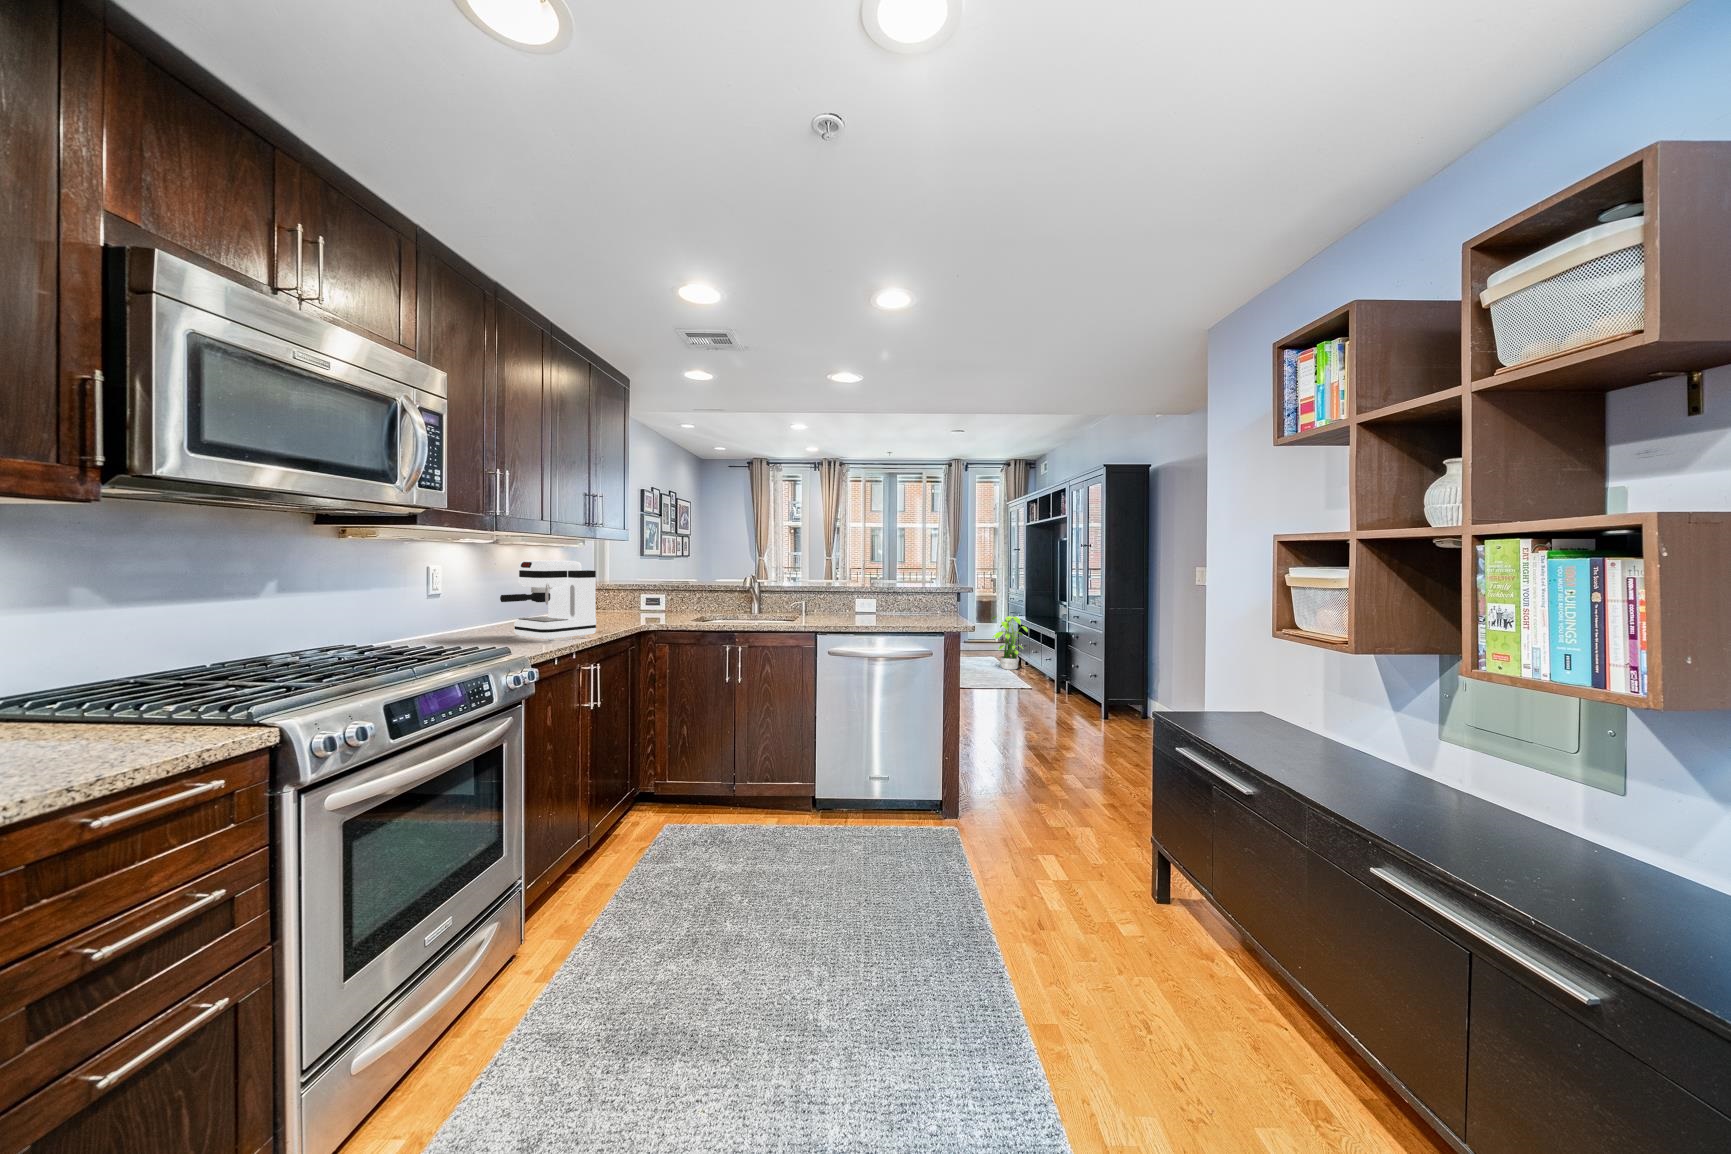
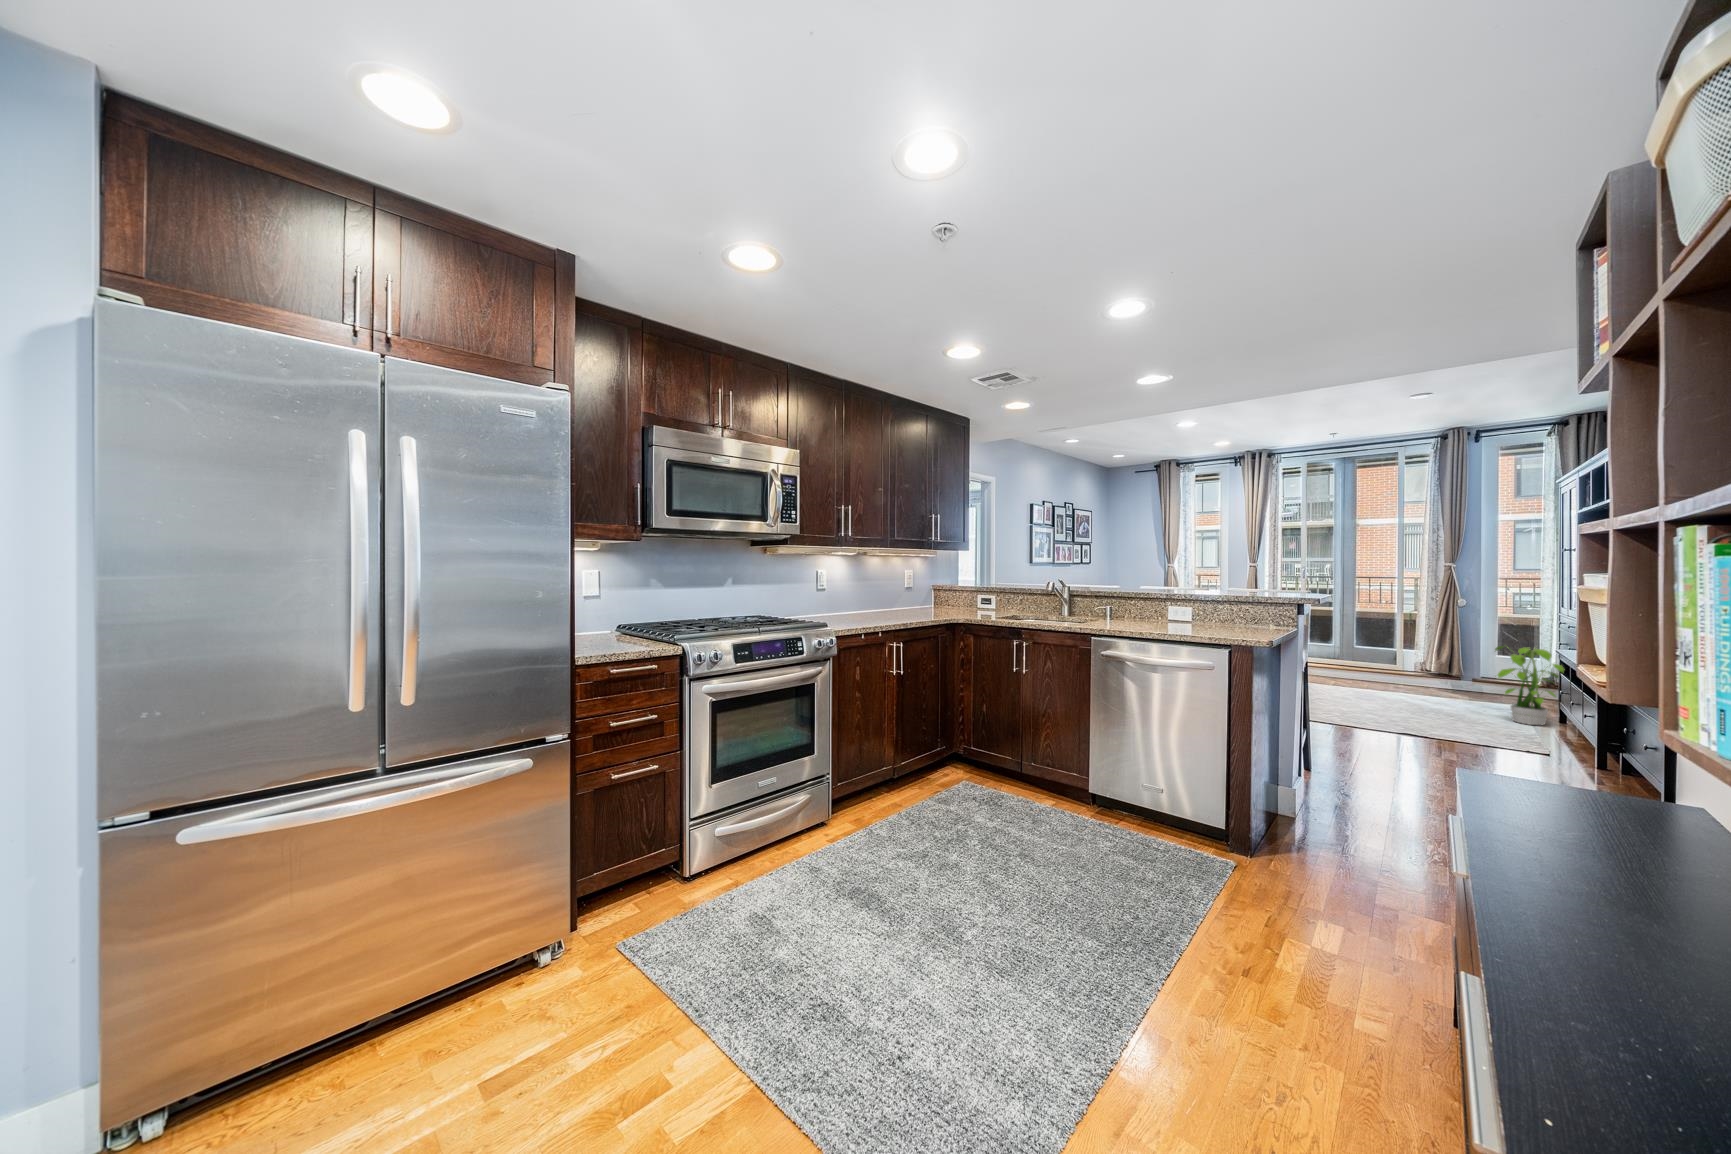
coffee maker: present [500,561,596,640] -> none [849,566,910,624]

